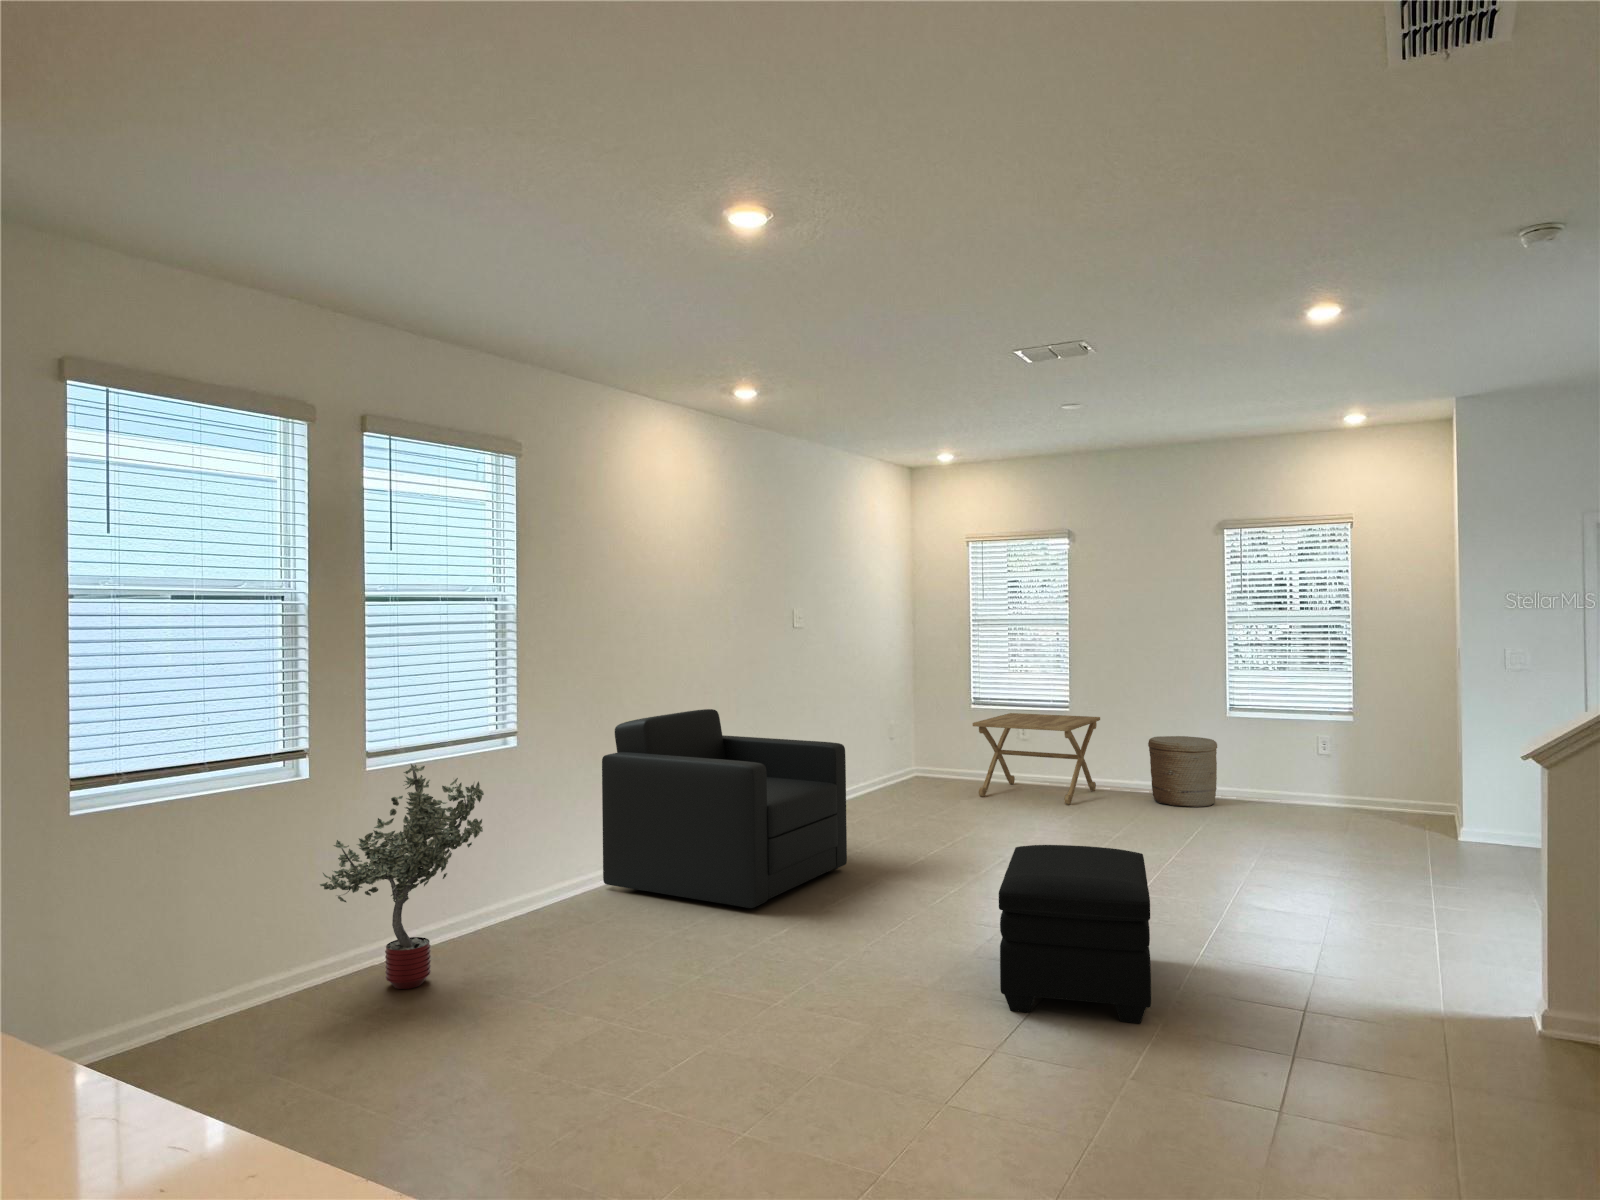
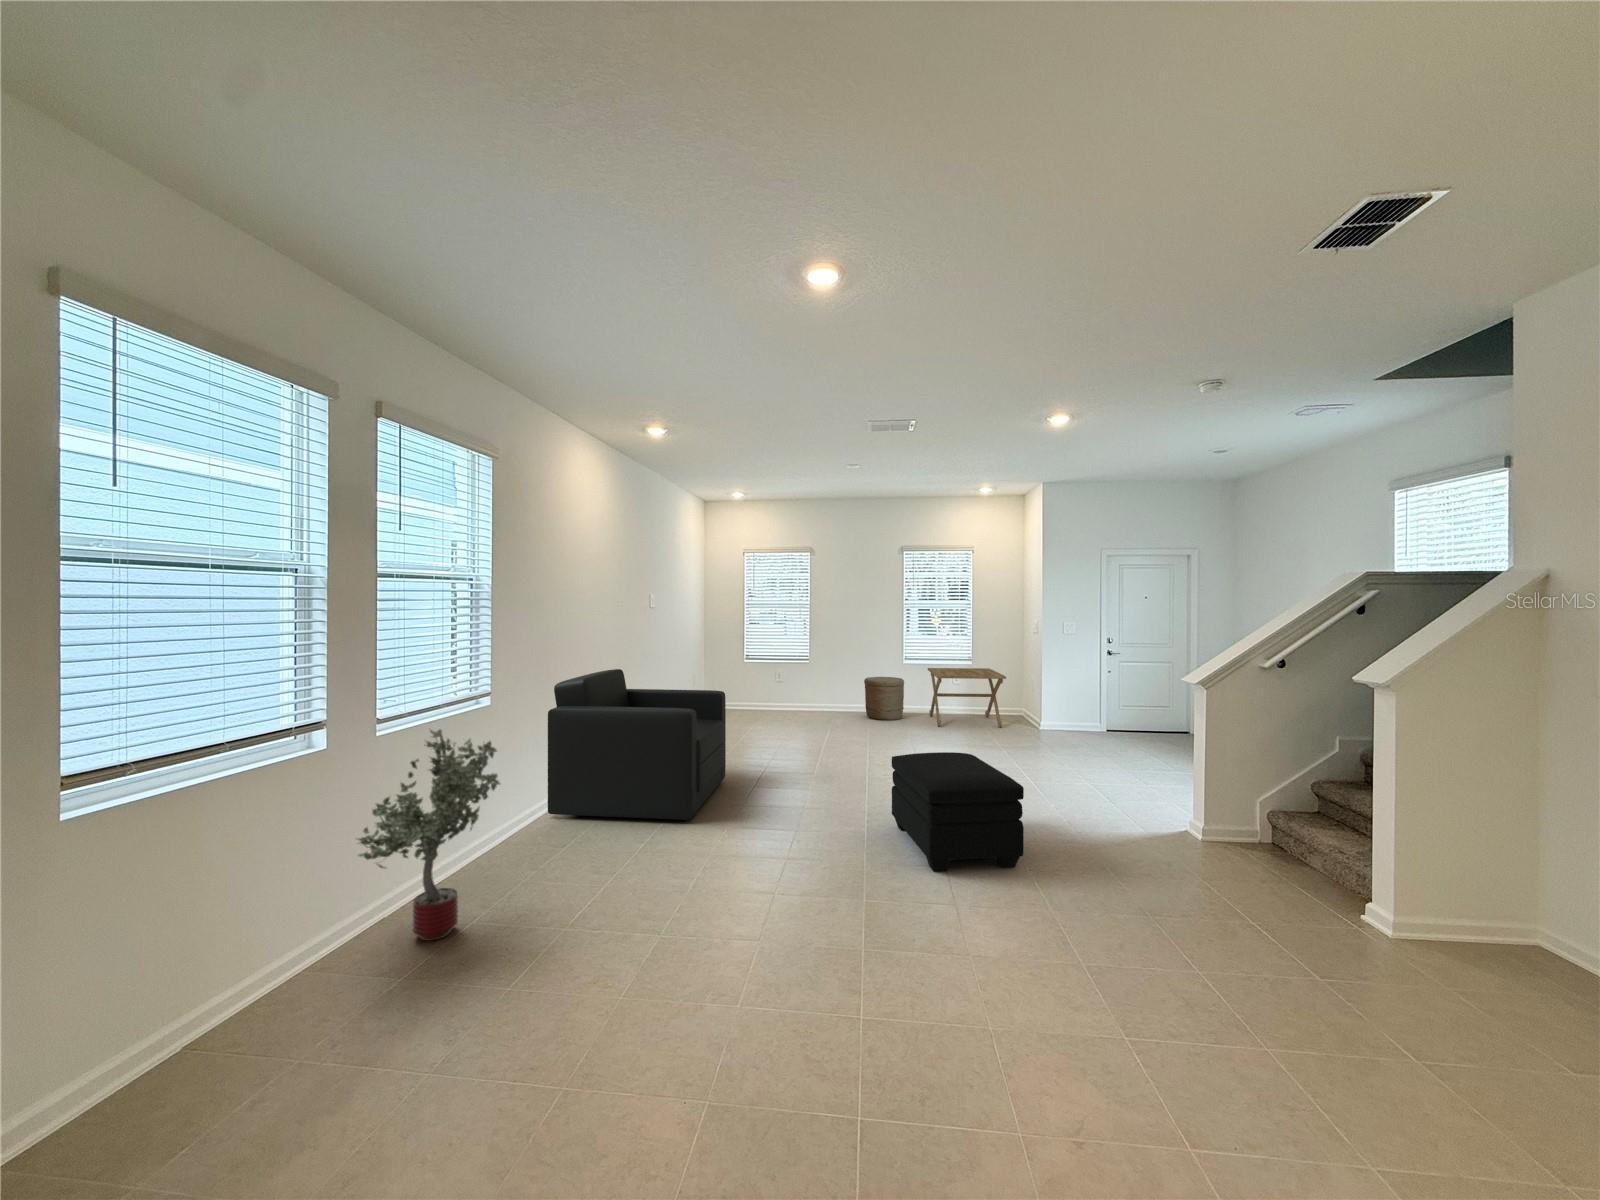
side table: present [973,713,1100,805] -> present [928,668,1006,727]

